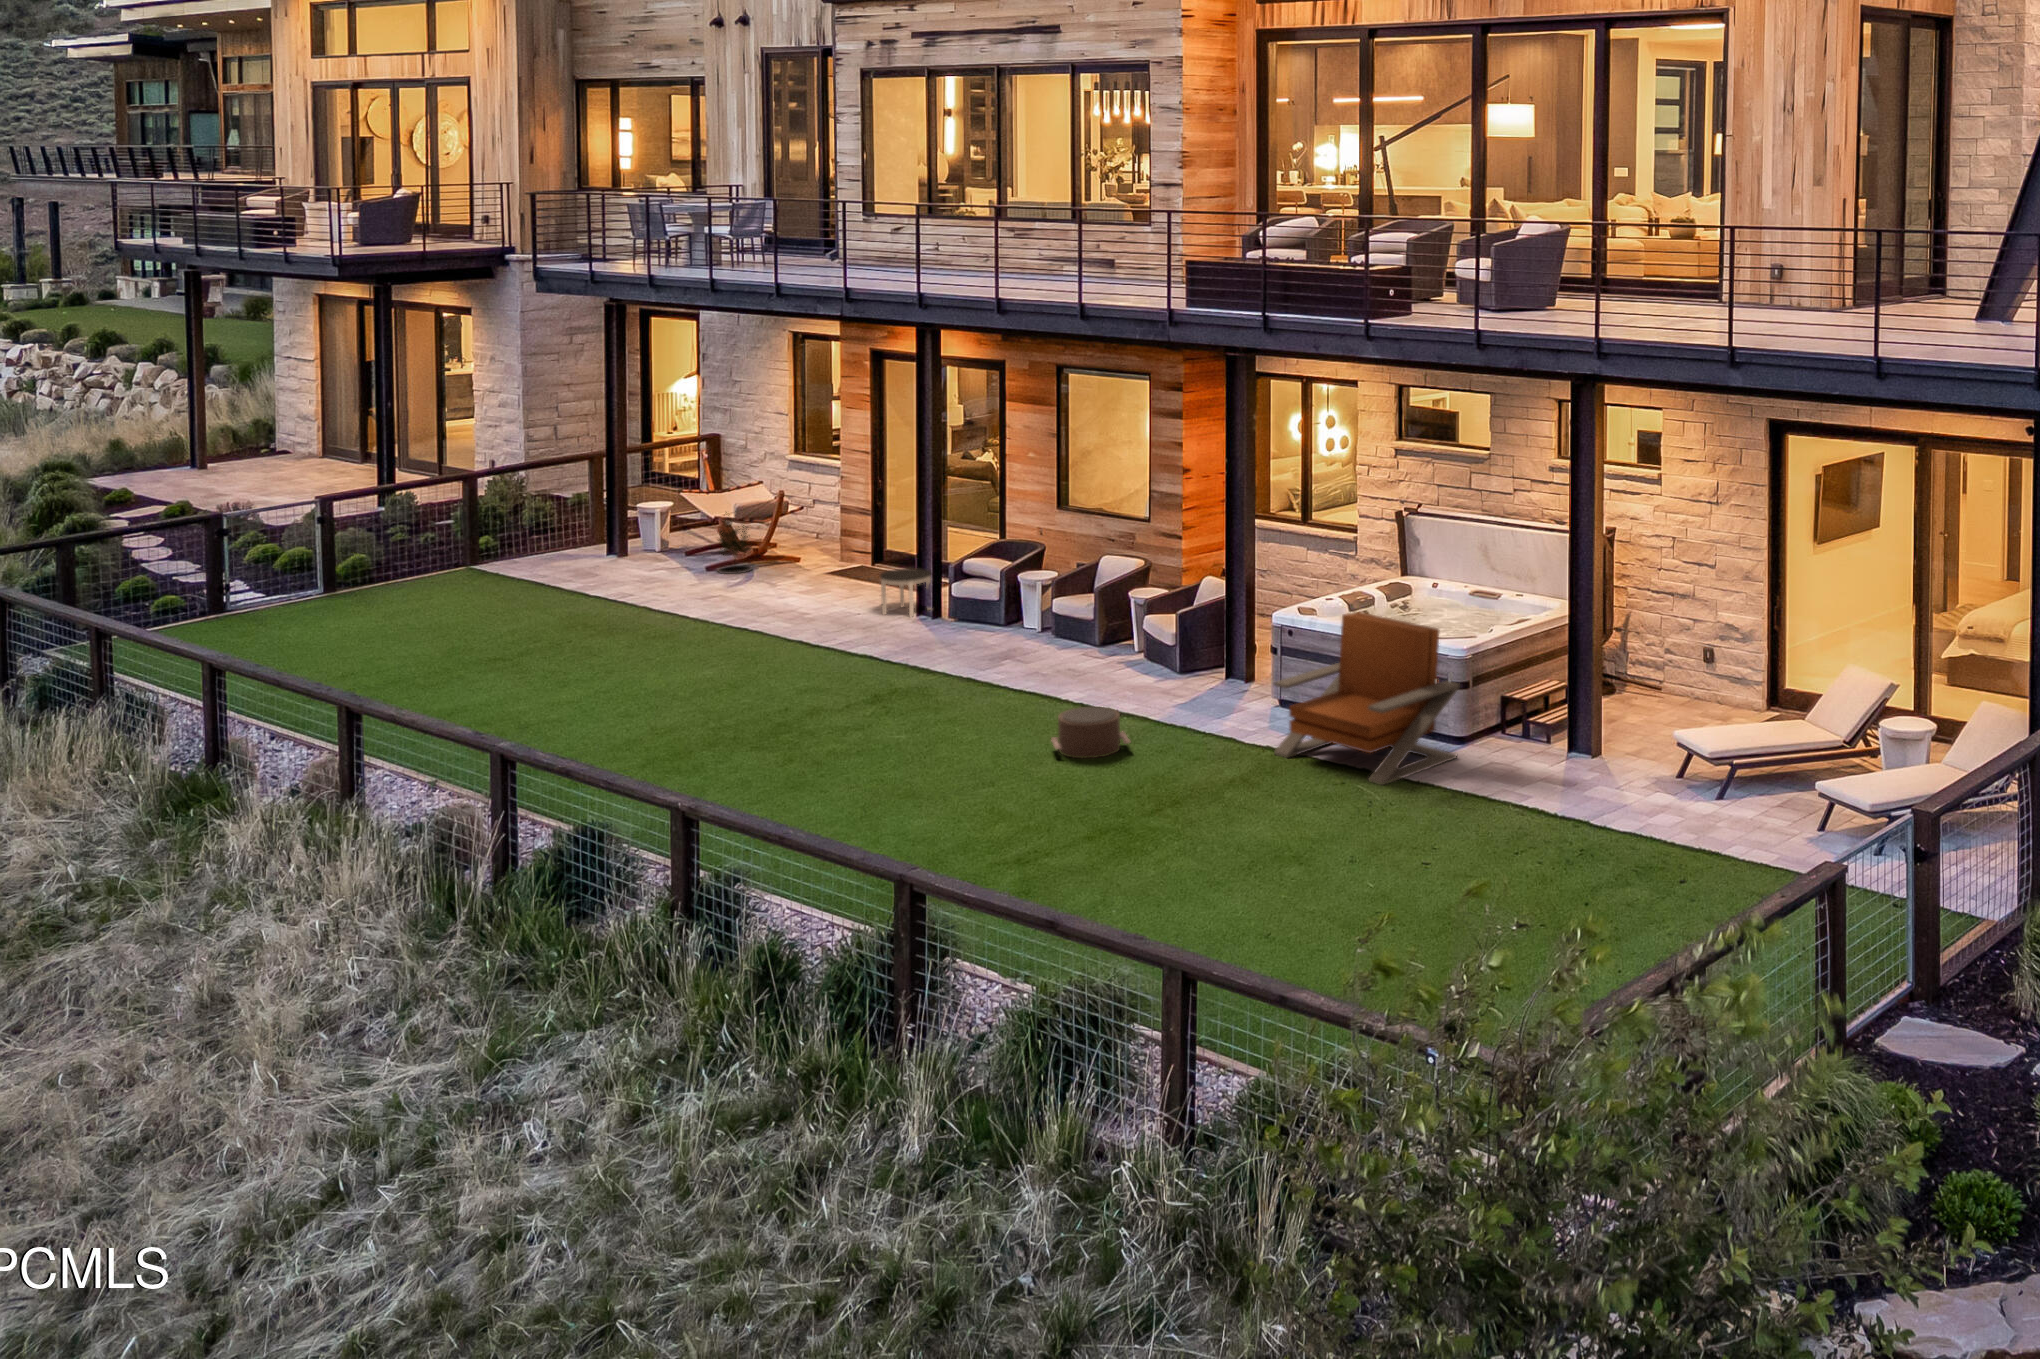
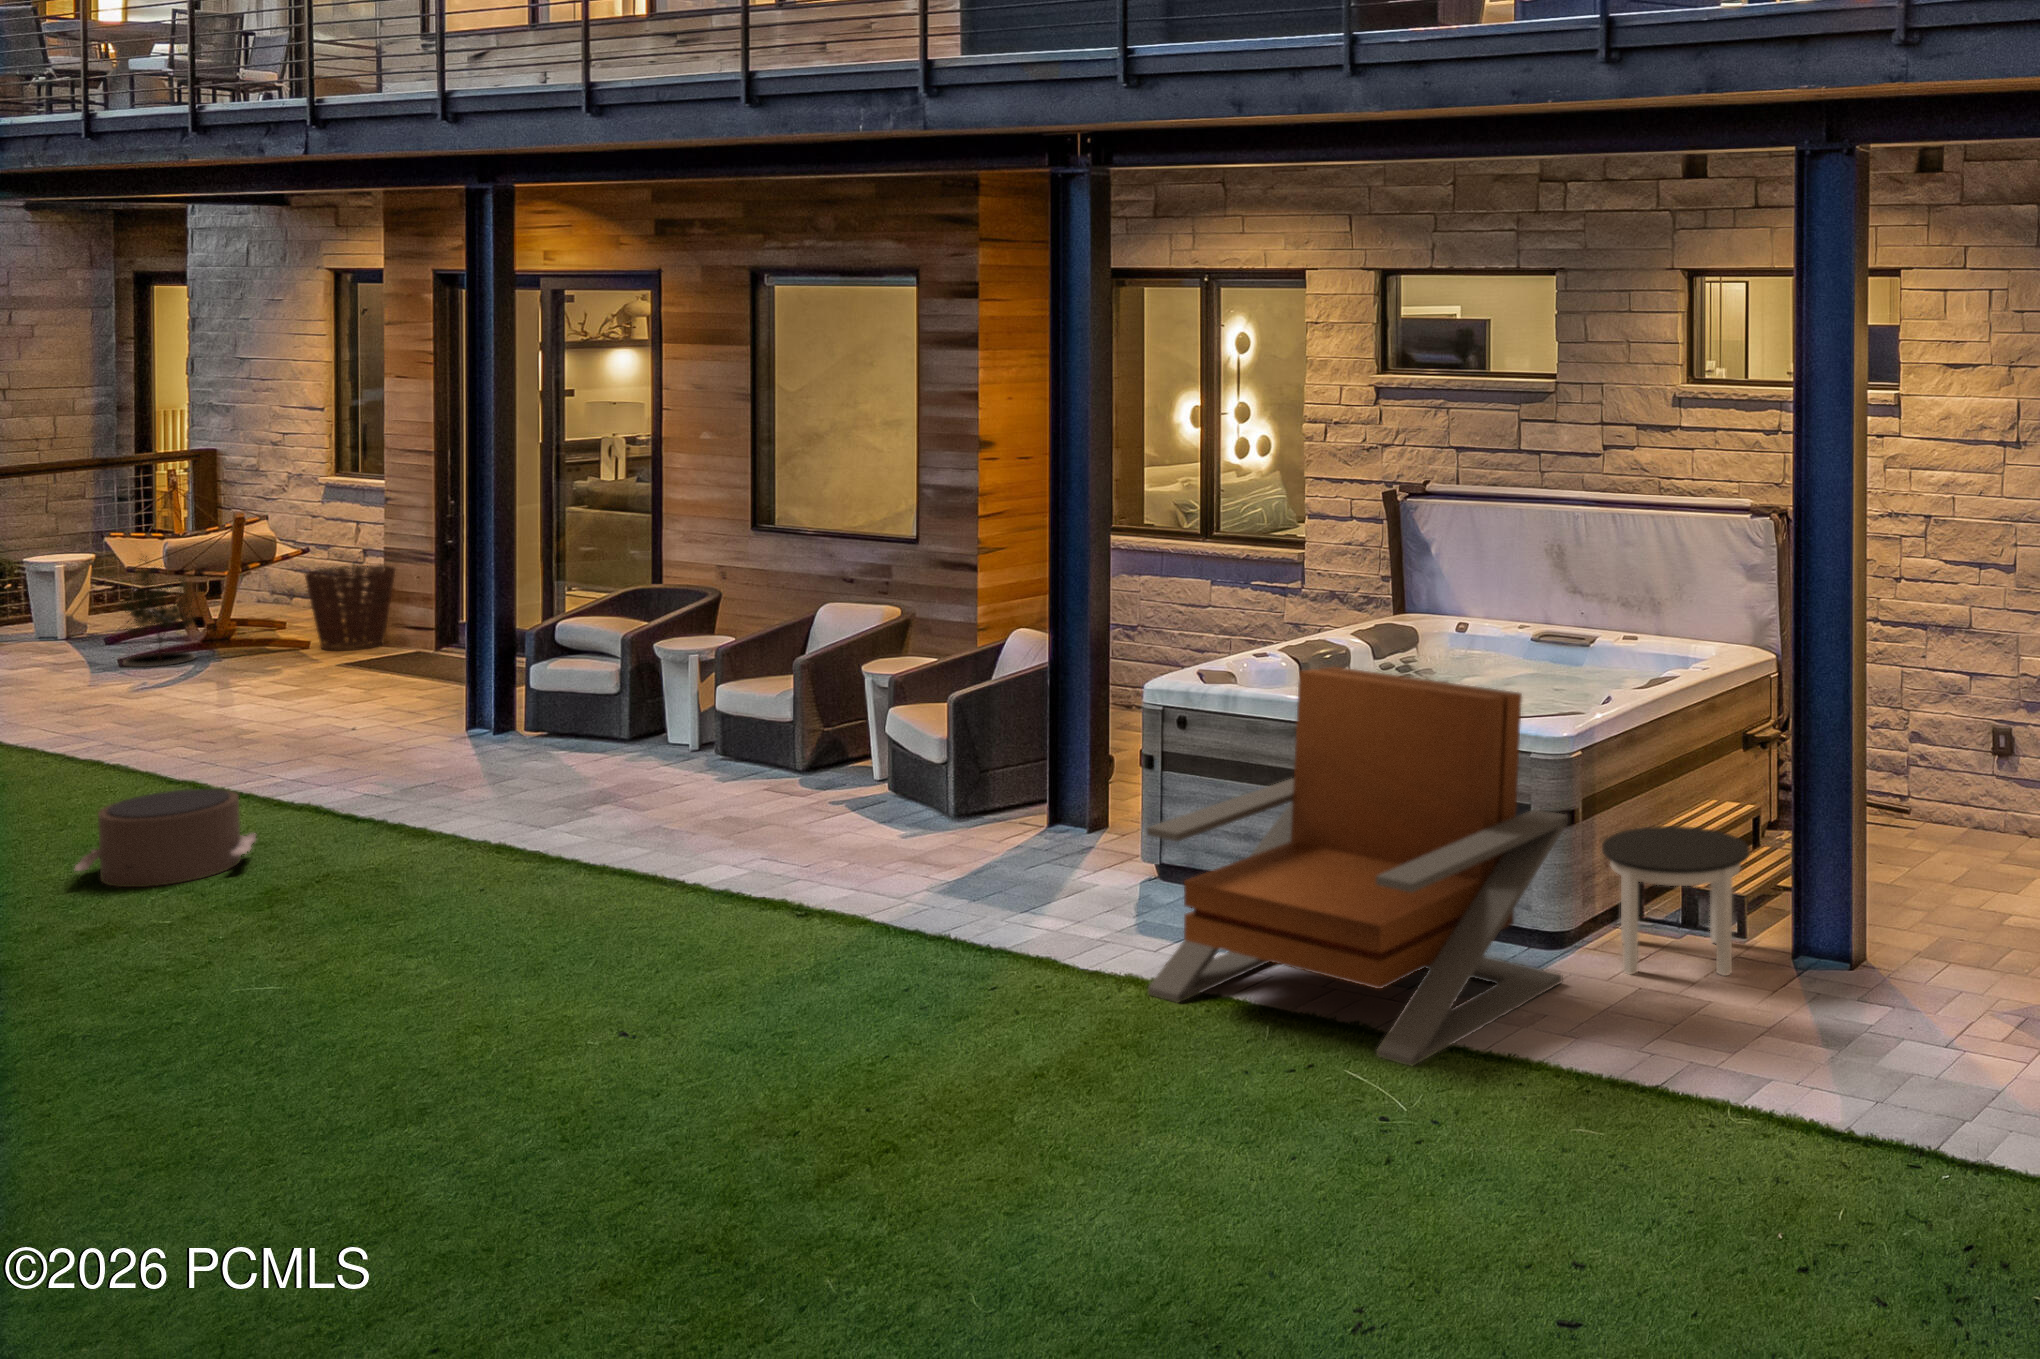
basket: none [805,516,852,566] -> present [304,565,395,650]
round table: present [880,568,931,617] -> present [1602,826,1749,976]
pouf: present [1051,707,1130,758] -> present [75,789,256,887]

